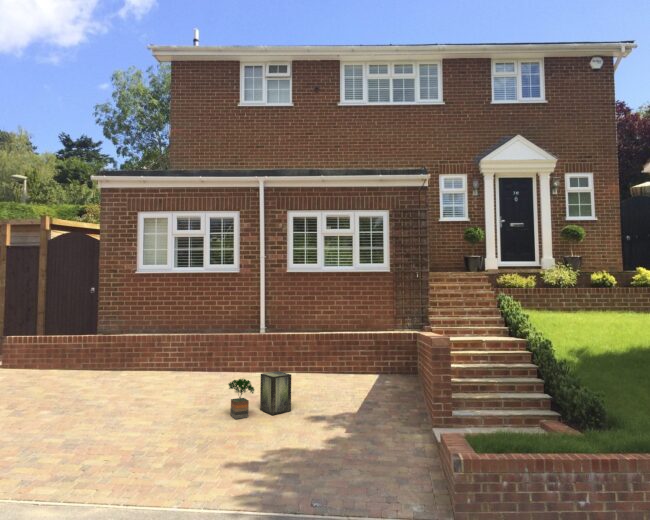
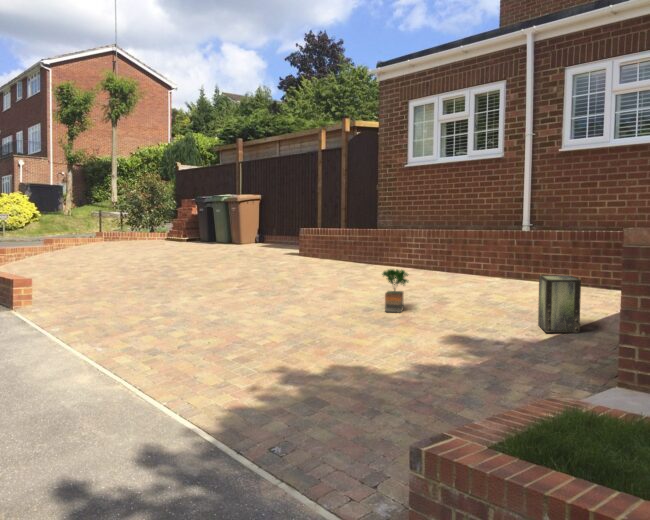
storage box: present [260,371,291,415] -> present [538,276,581,333]

